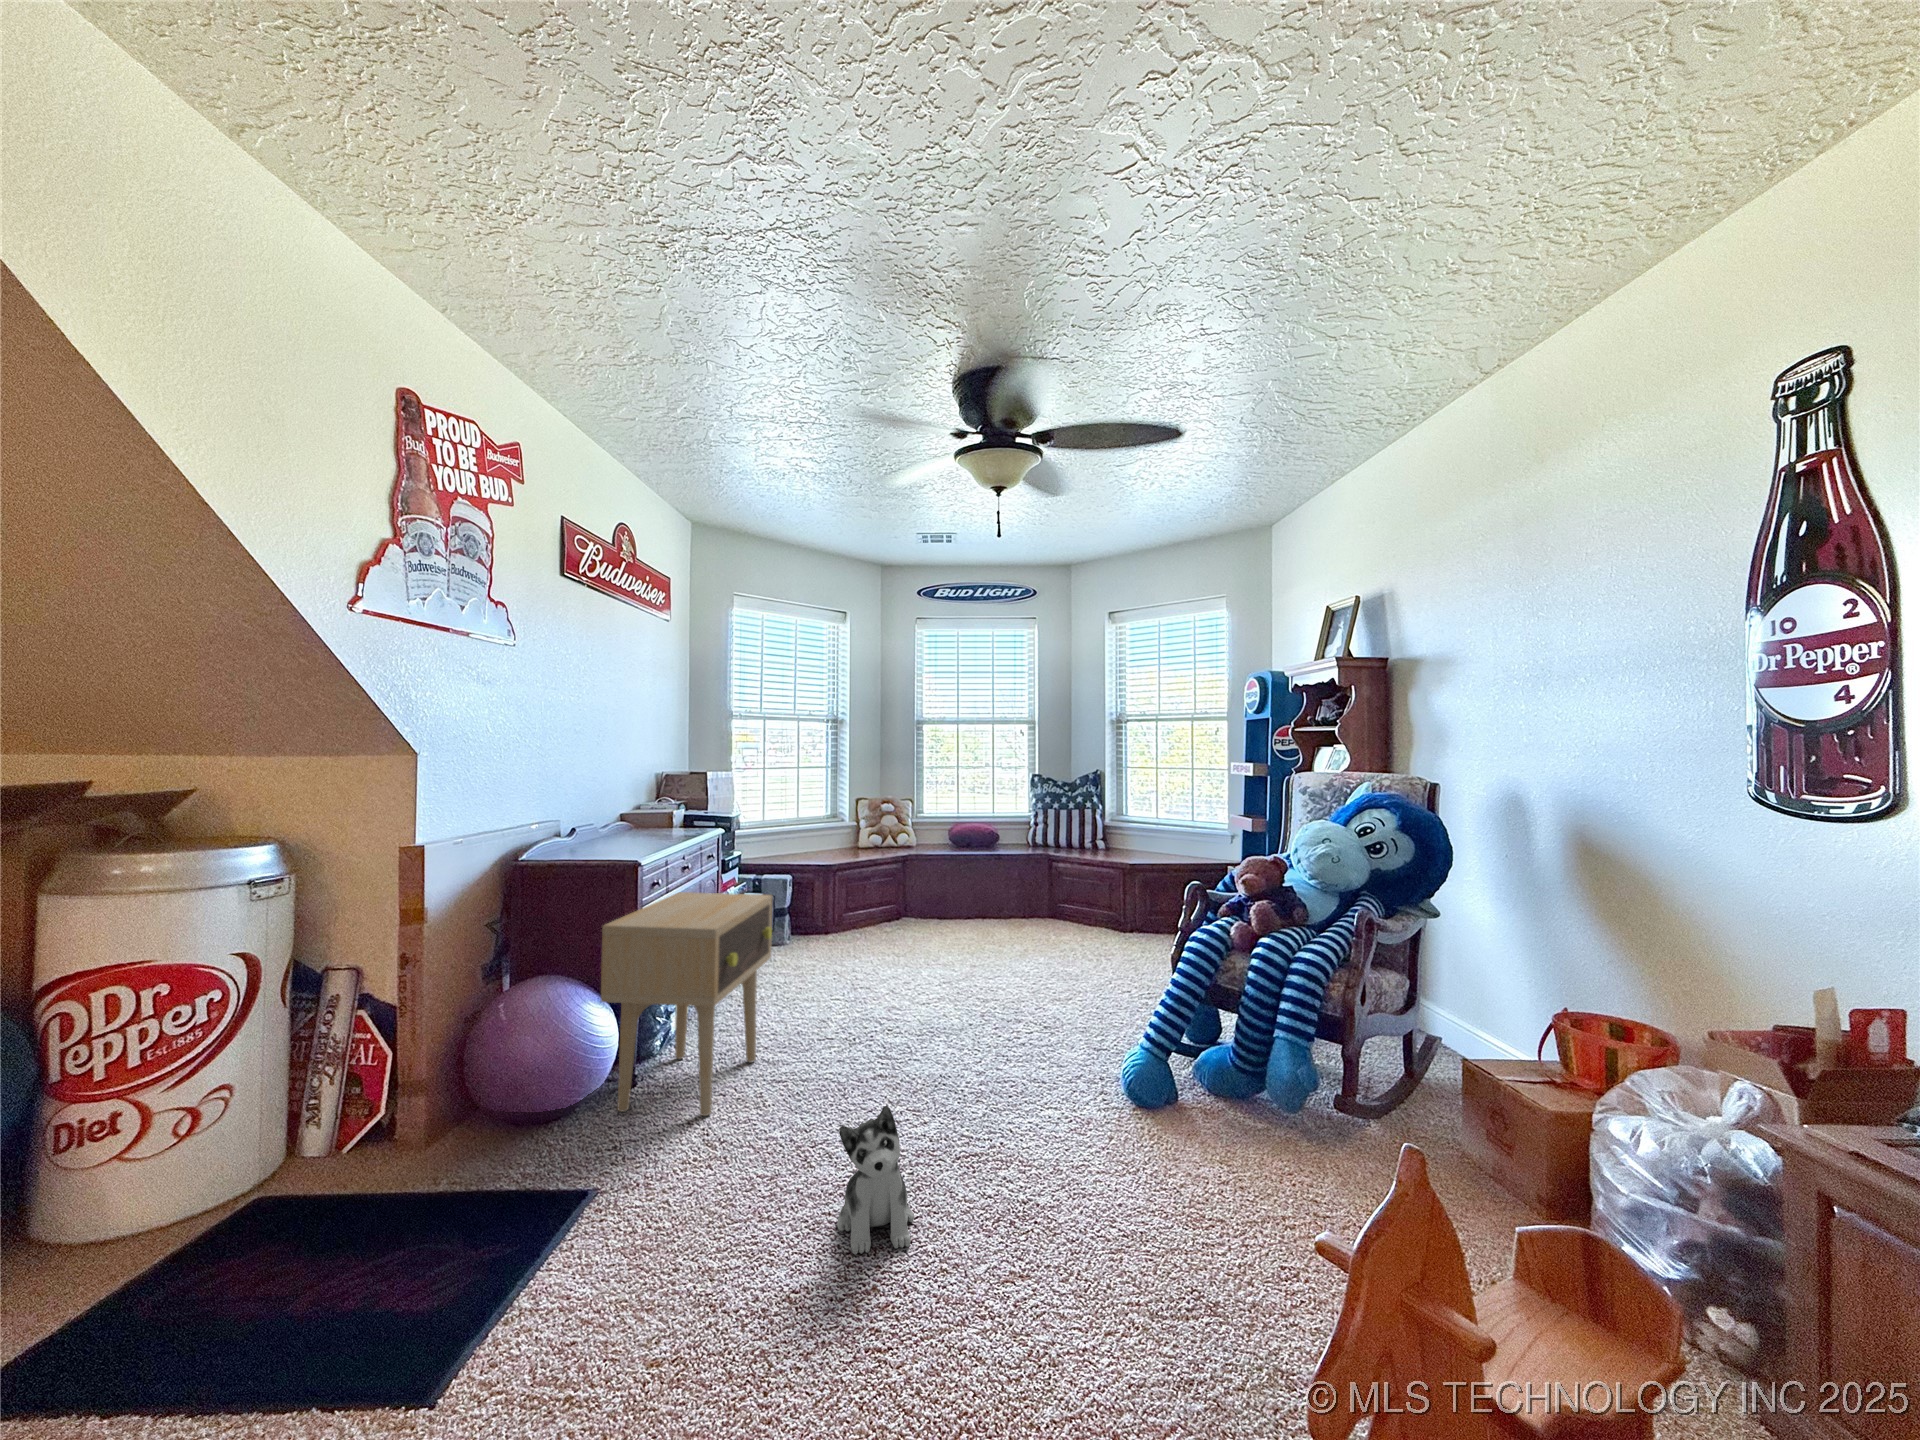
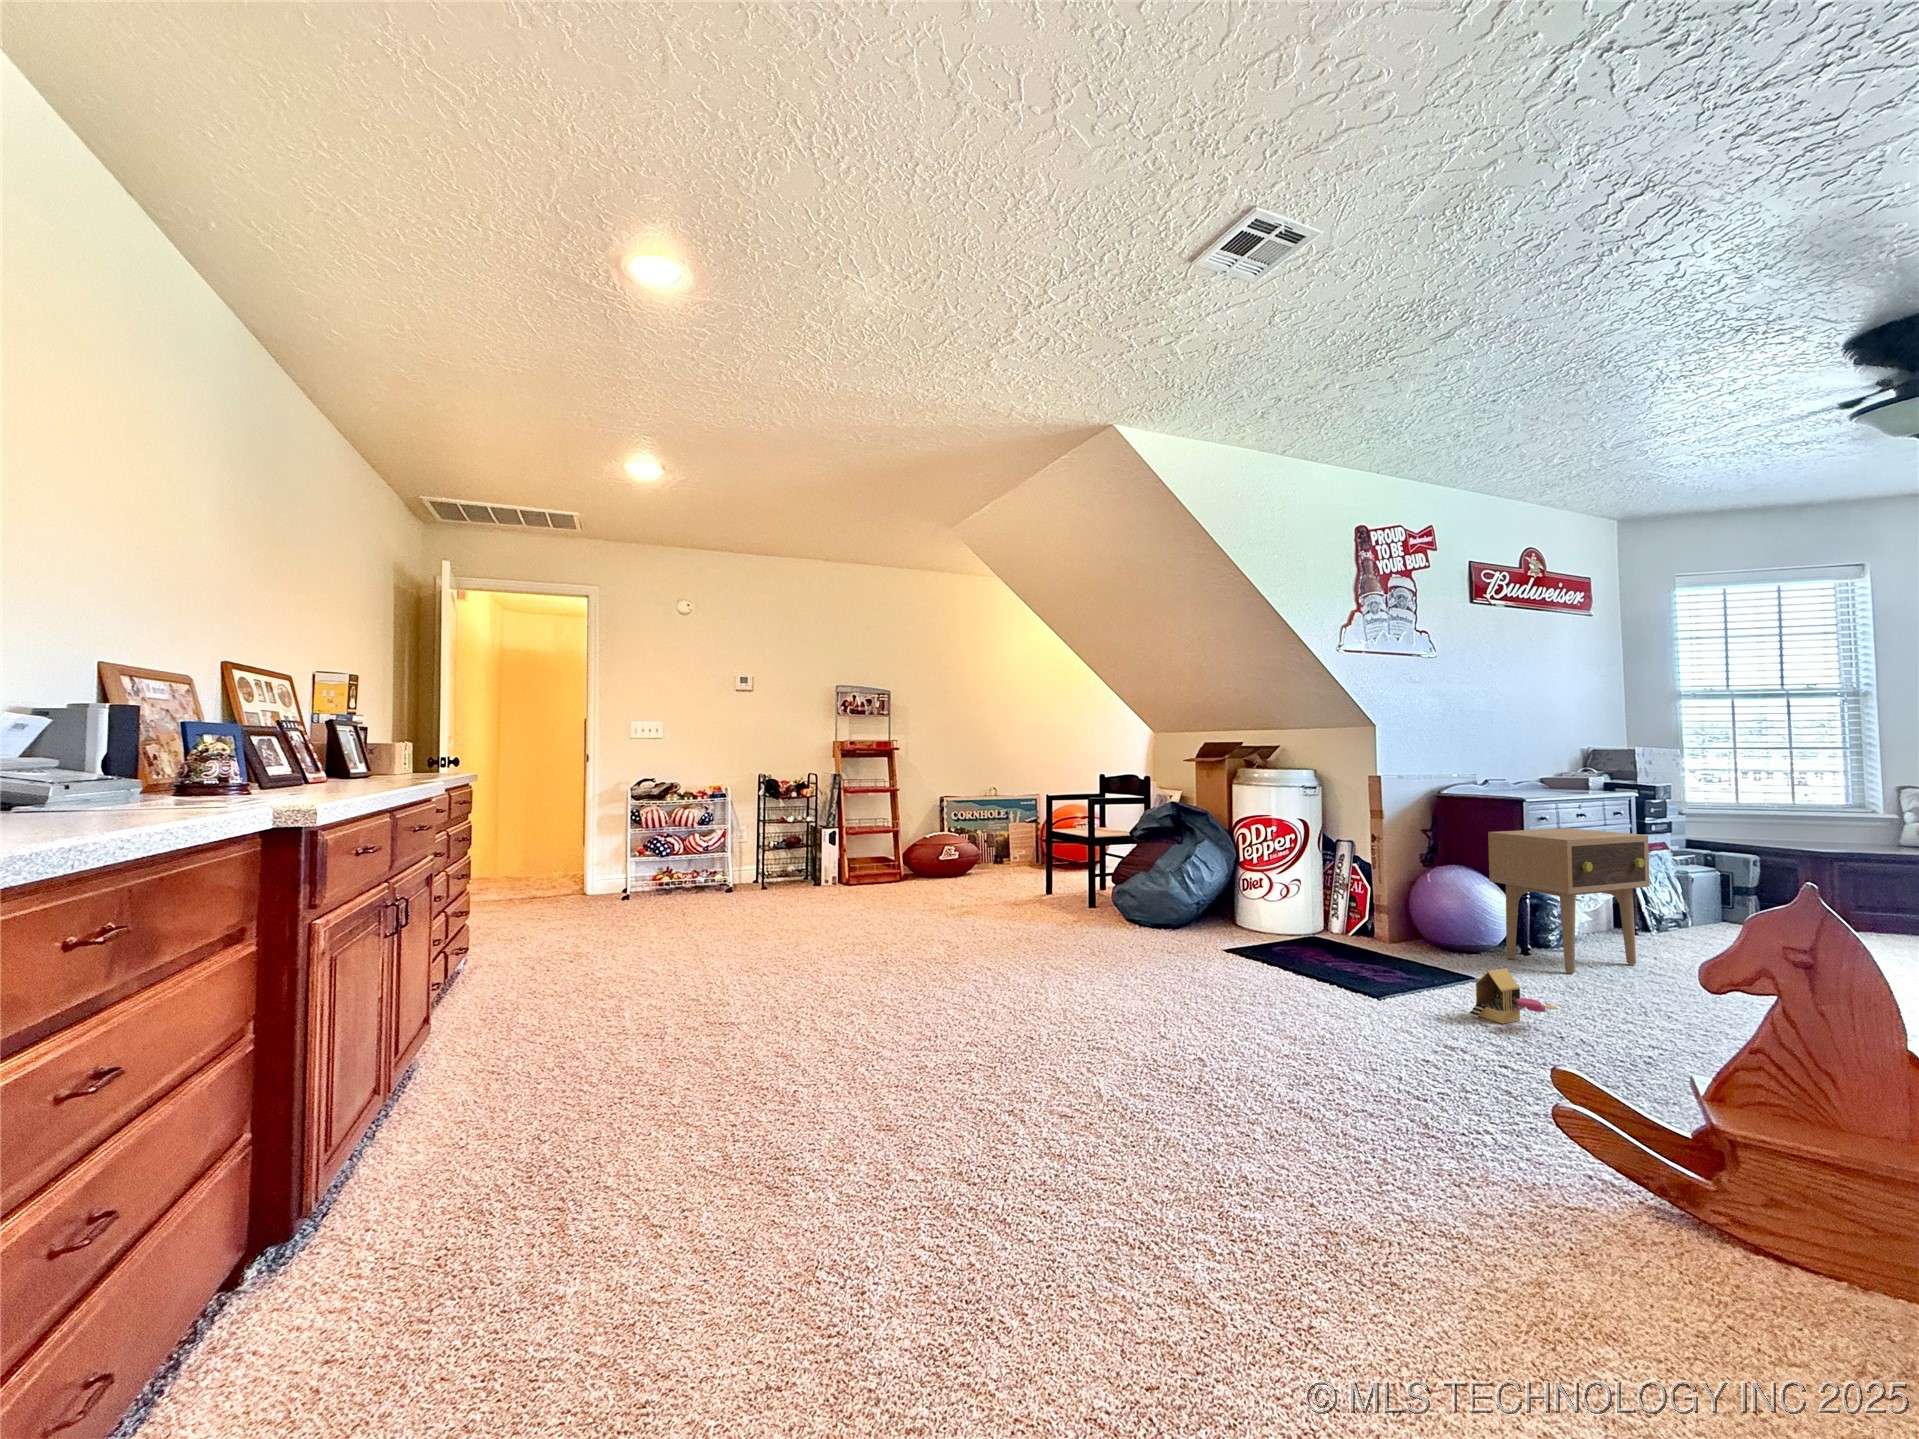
plush toy: present [837,1106,914,1254] -> none [1623,950,1699,1045]
toy house: none [640,1228,787,1366] -> present [1469,969,1557,1024]

